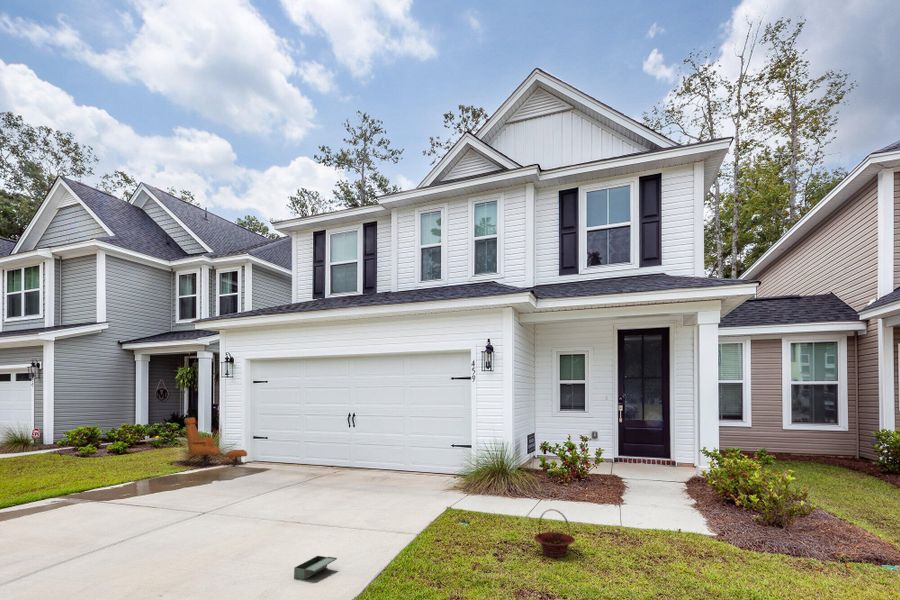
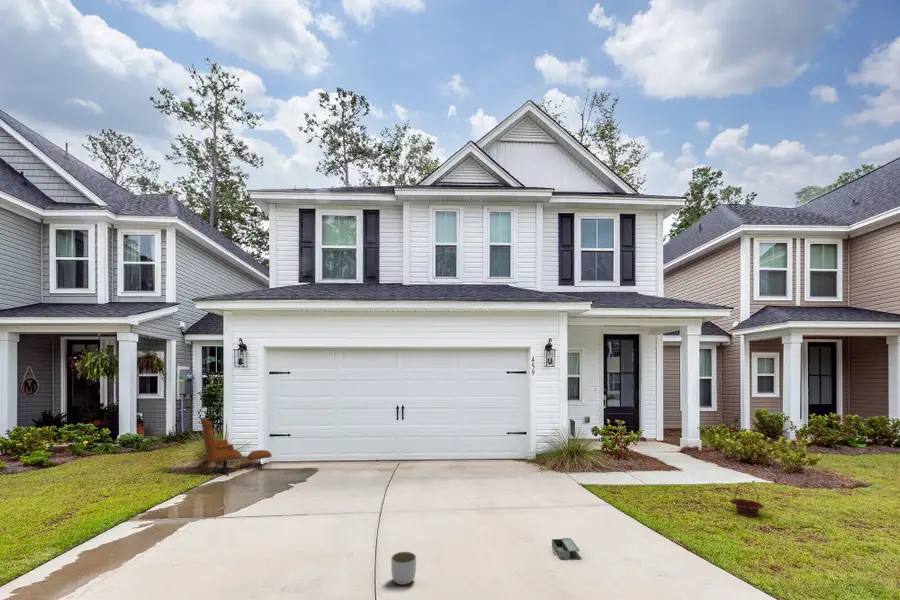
planter: none [66,517,95,545] -> present [391,552,416,585]
toolbox: present [294,556,337,579] -> present [552,538,579,559]

